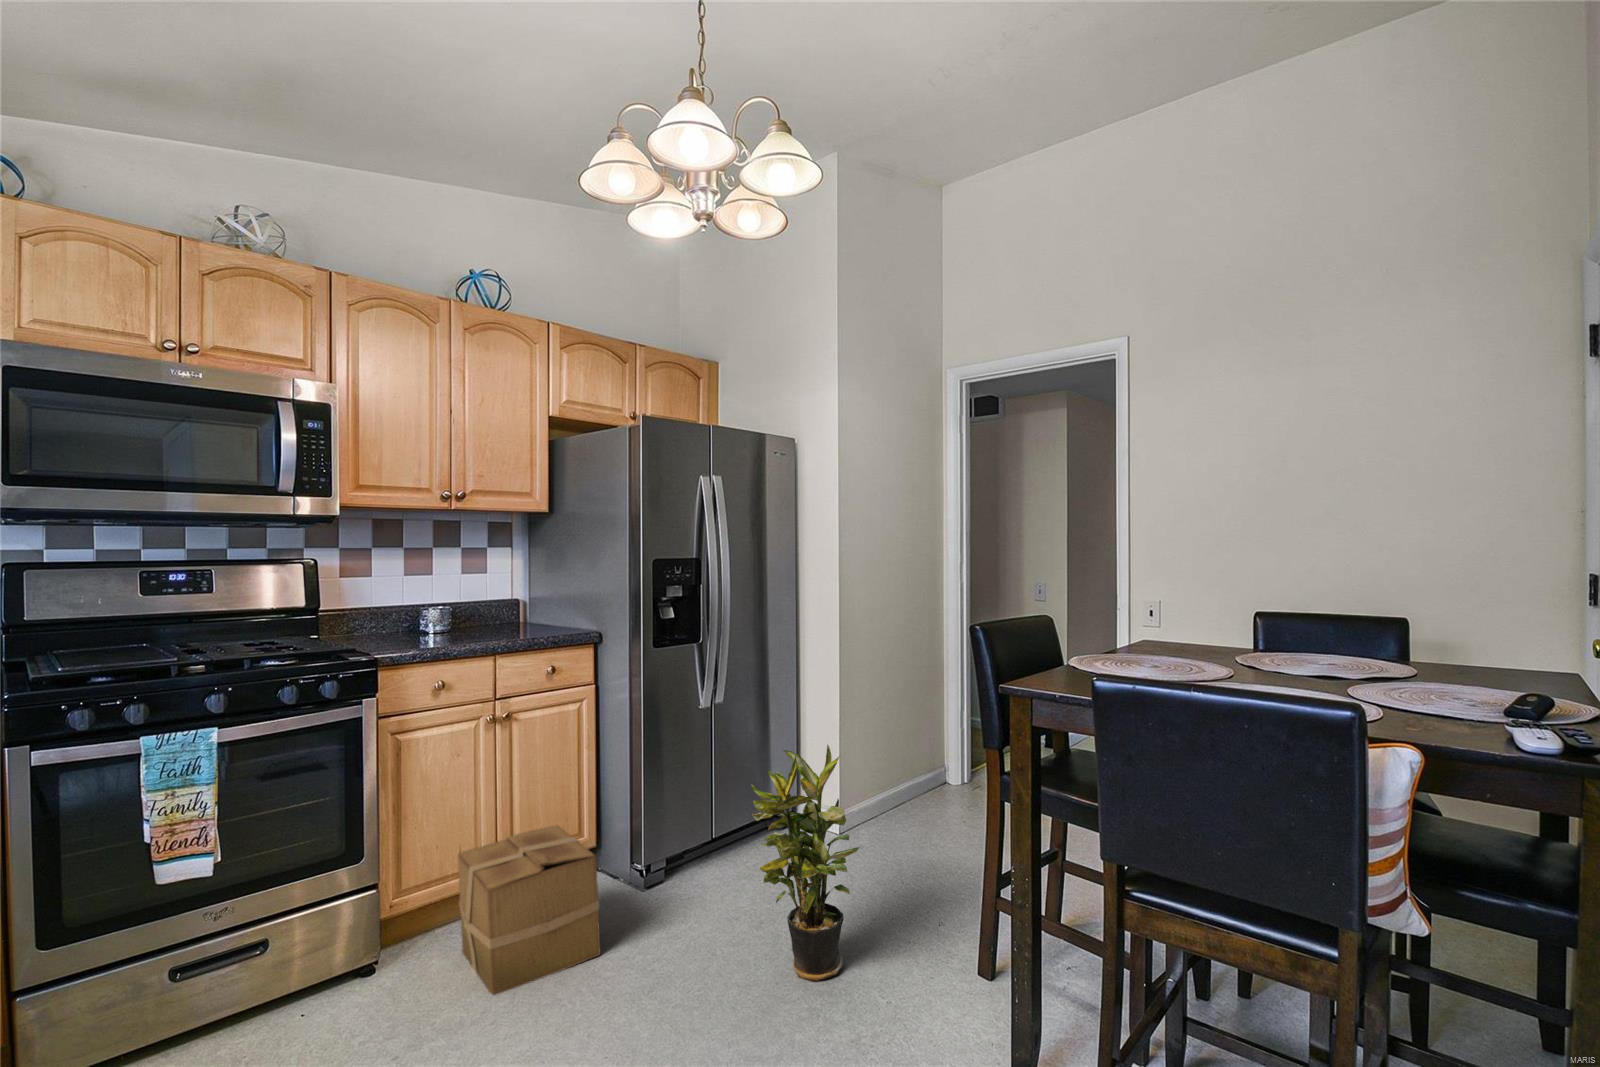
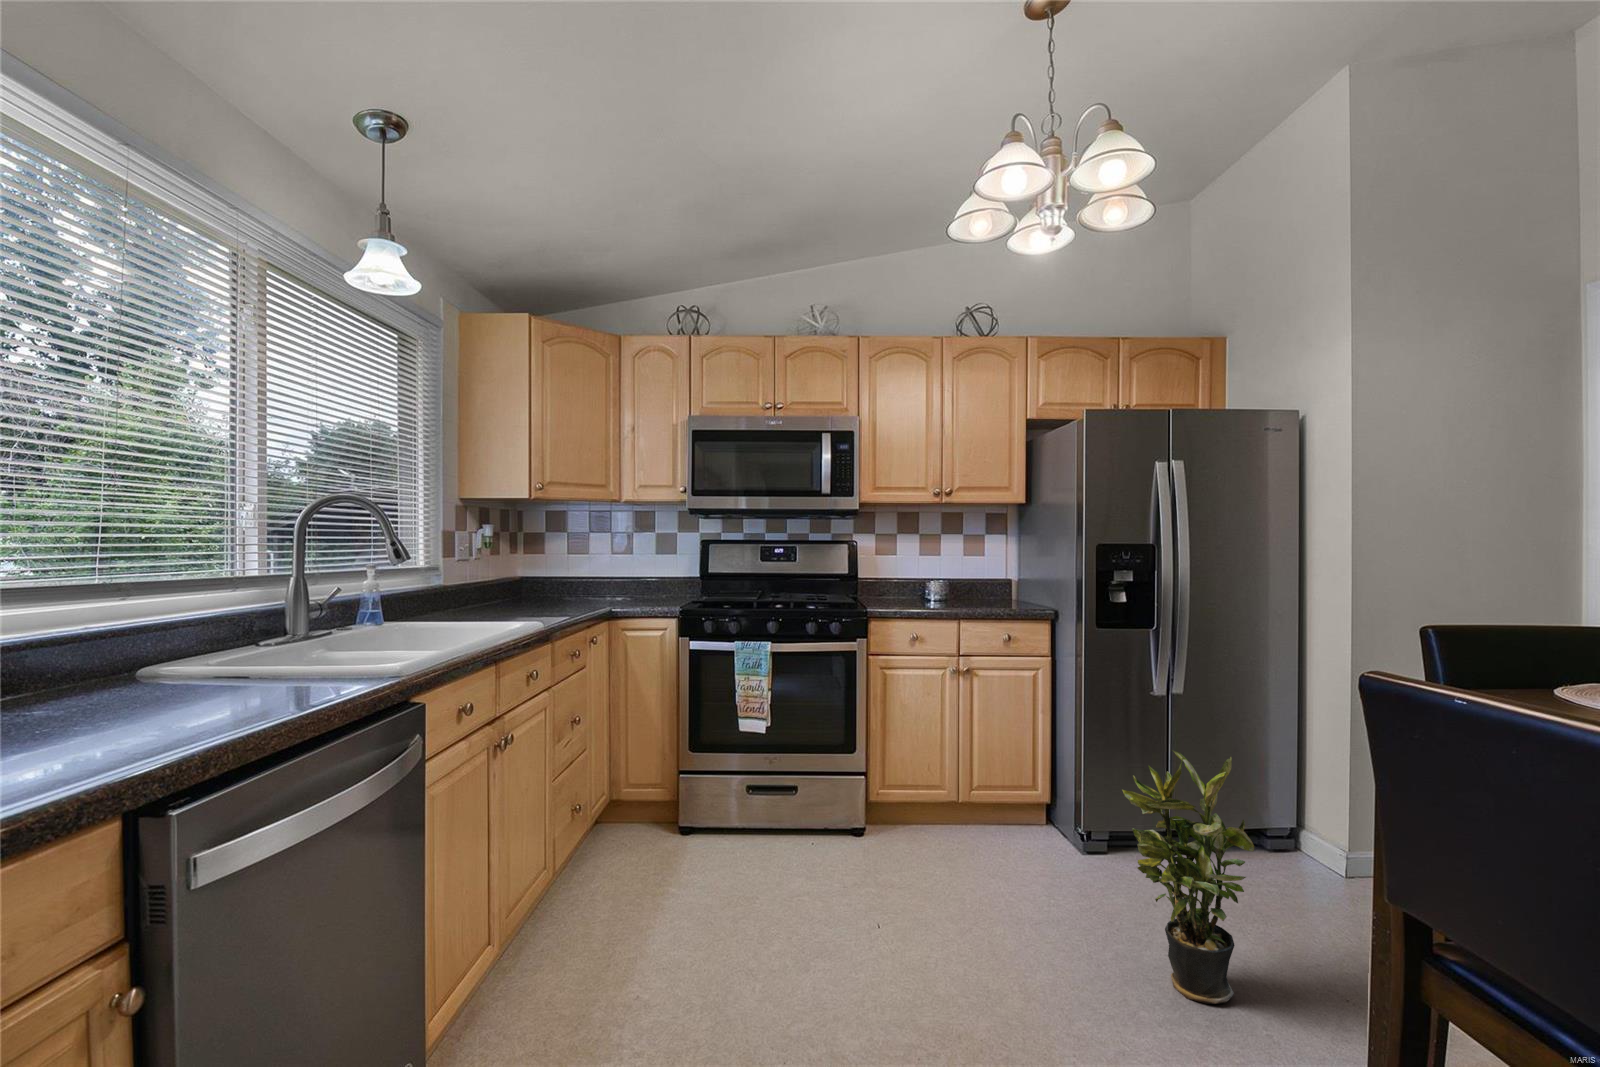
cardboard box: present [458,825,601,995] -> none [912,767,1010,887]

